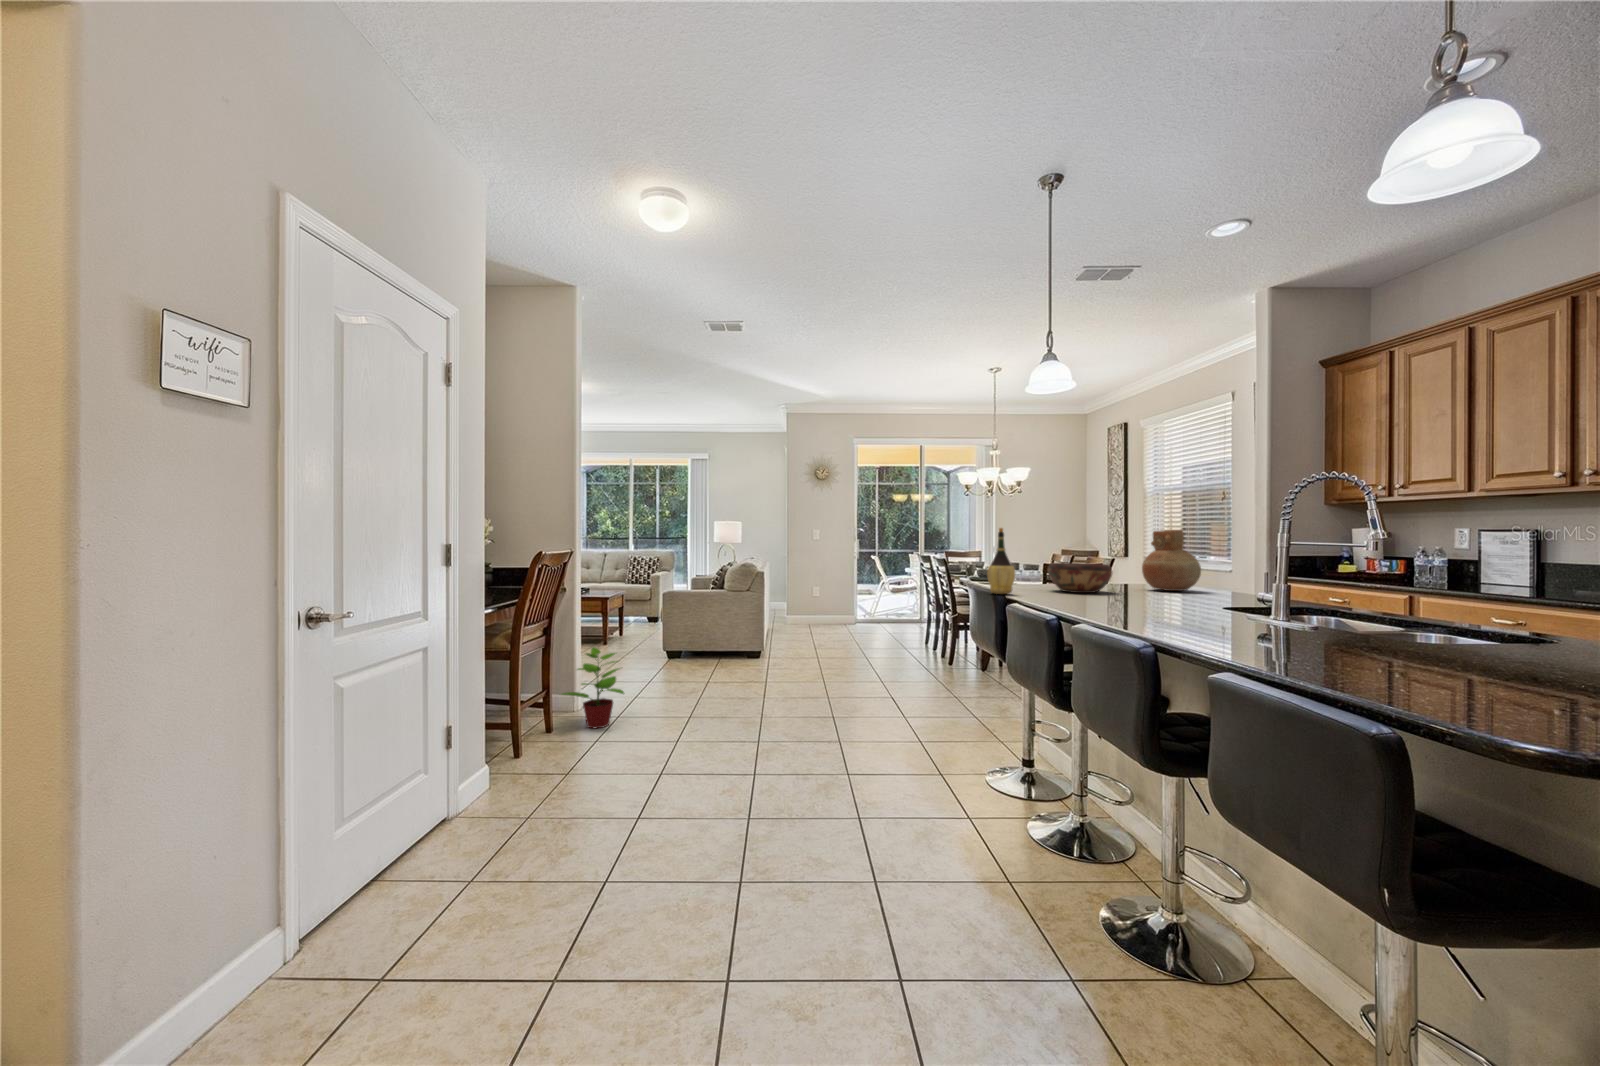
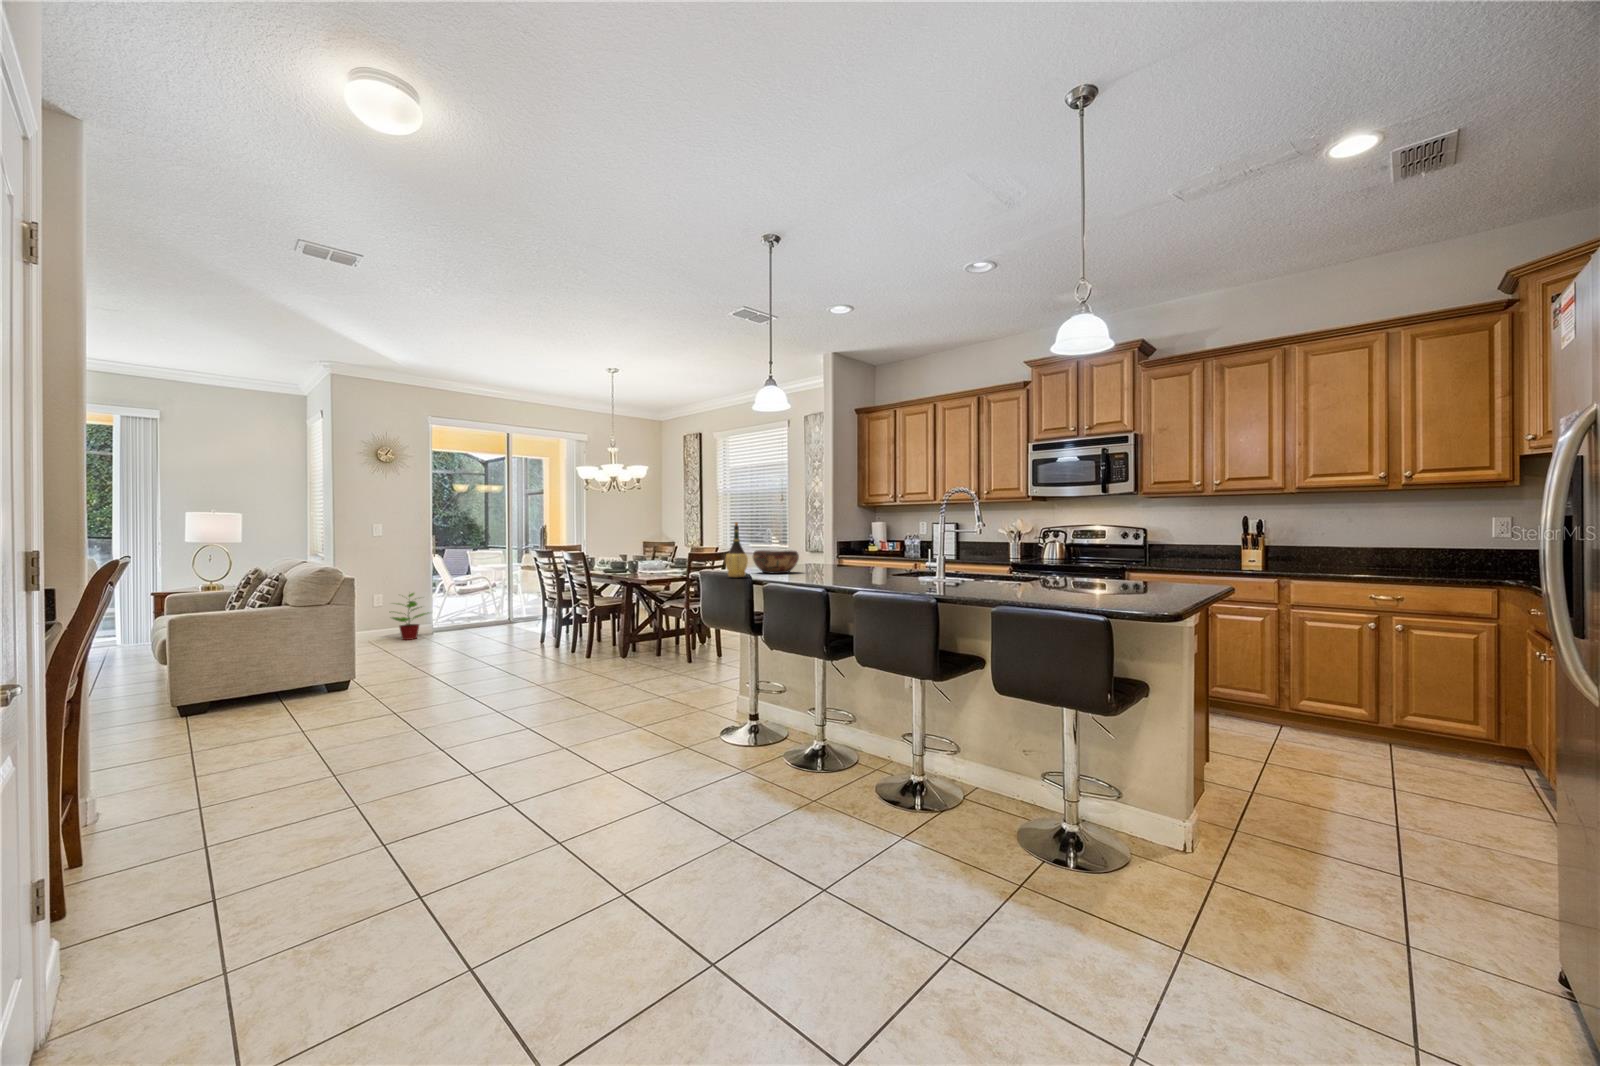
vase: present [1142,530,1201,591] -> none [803,524,840,569]
potted plant: present [562,647,624,728] -> present [392,593,426,640]

